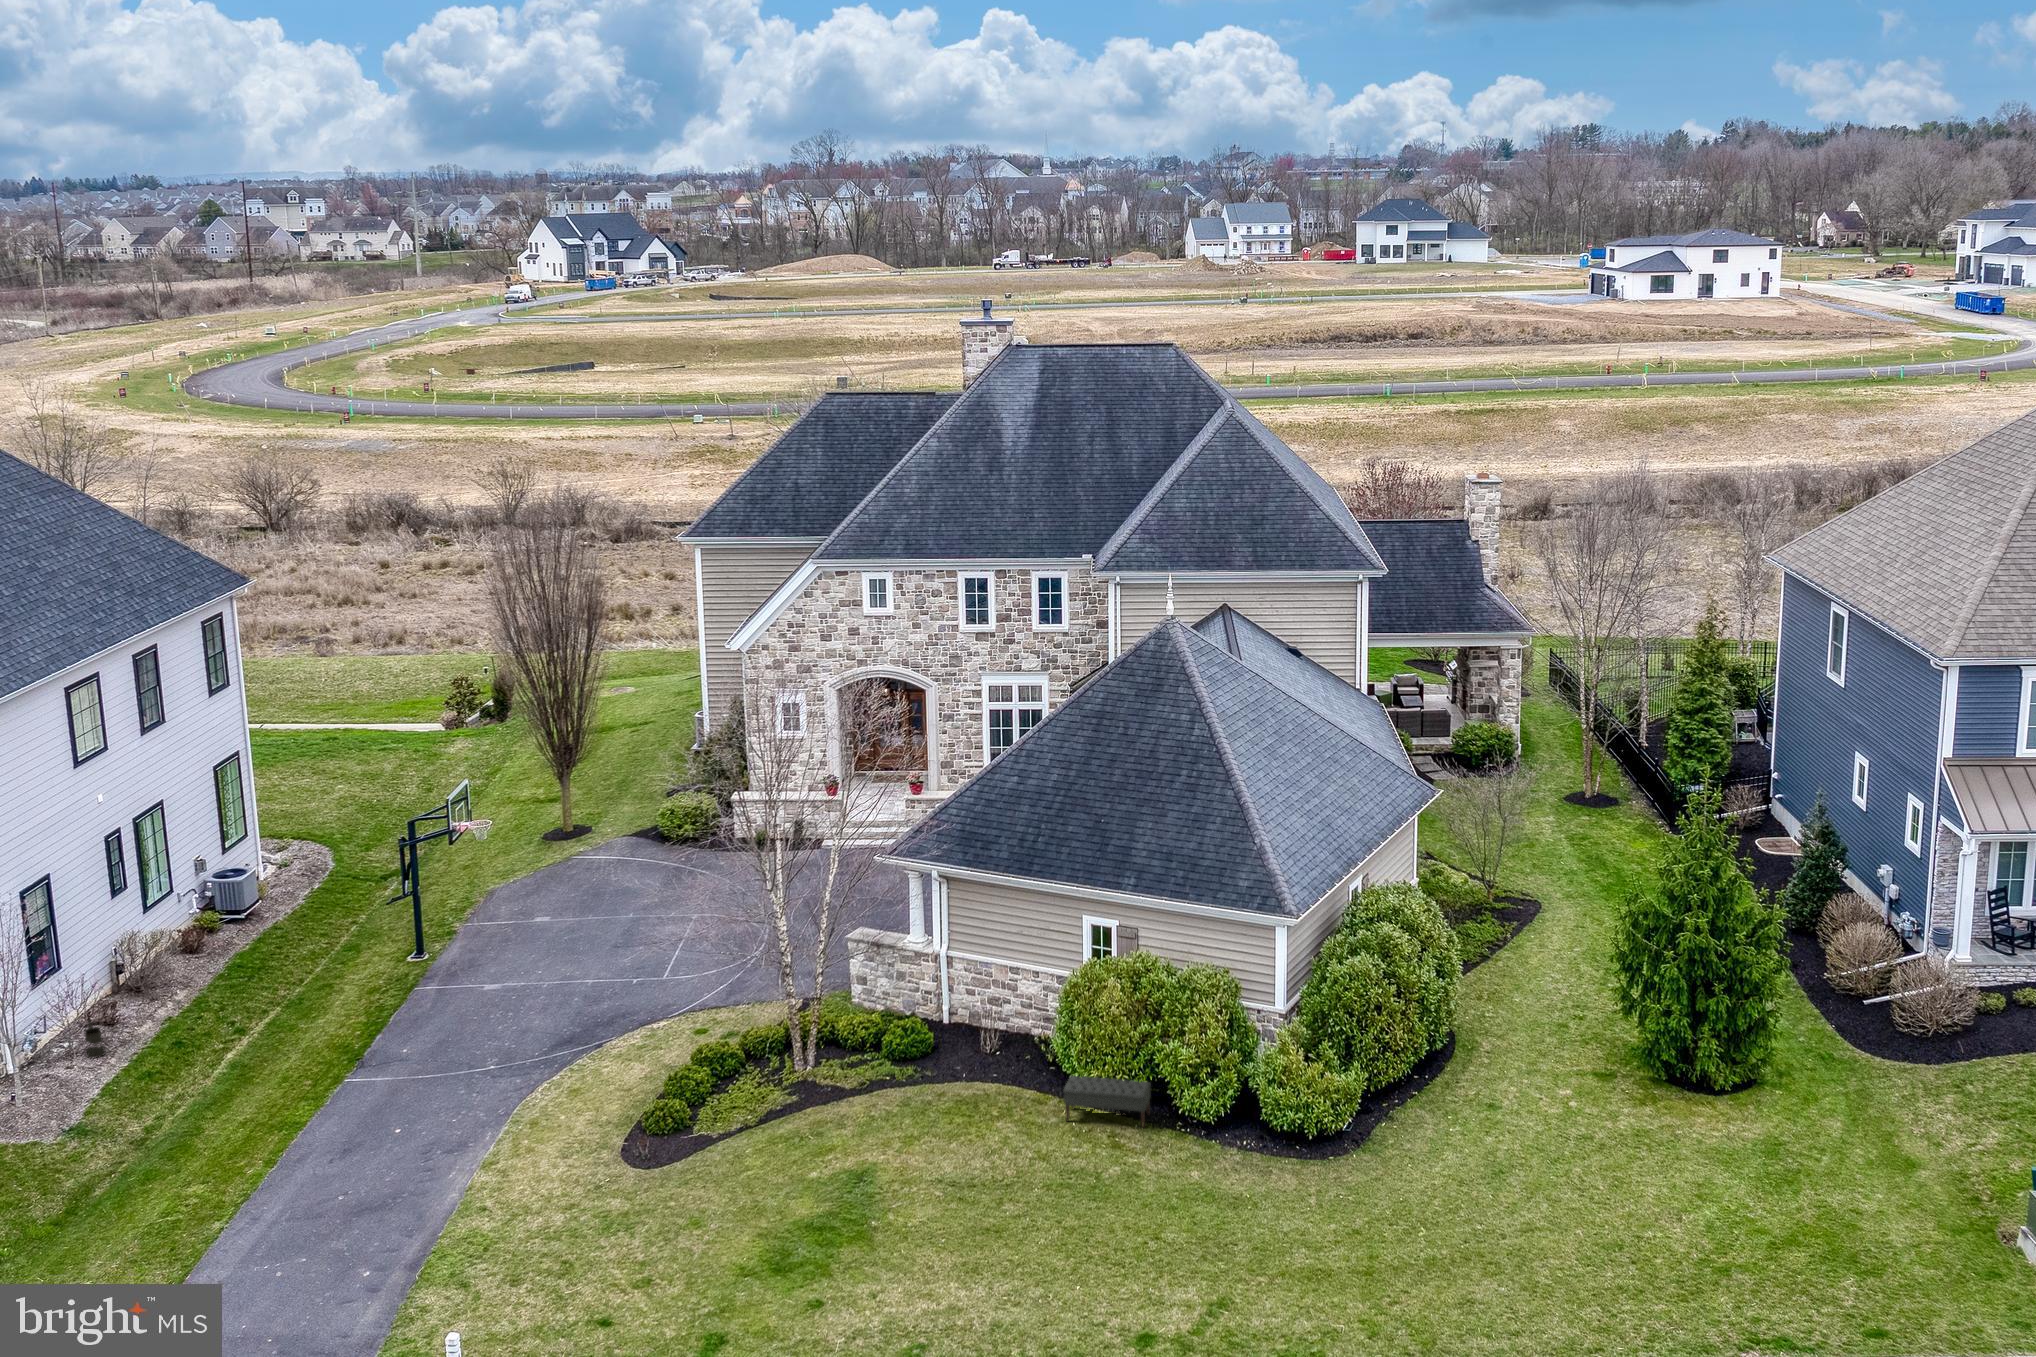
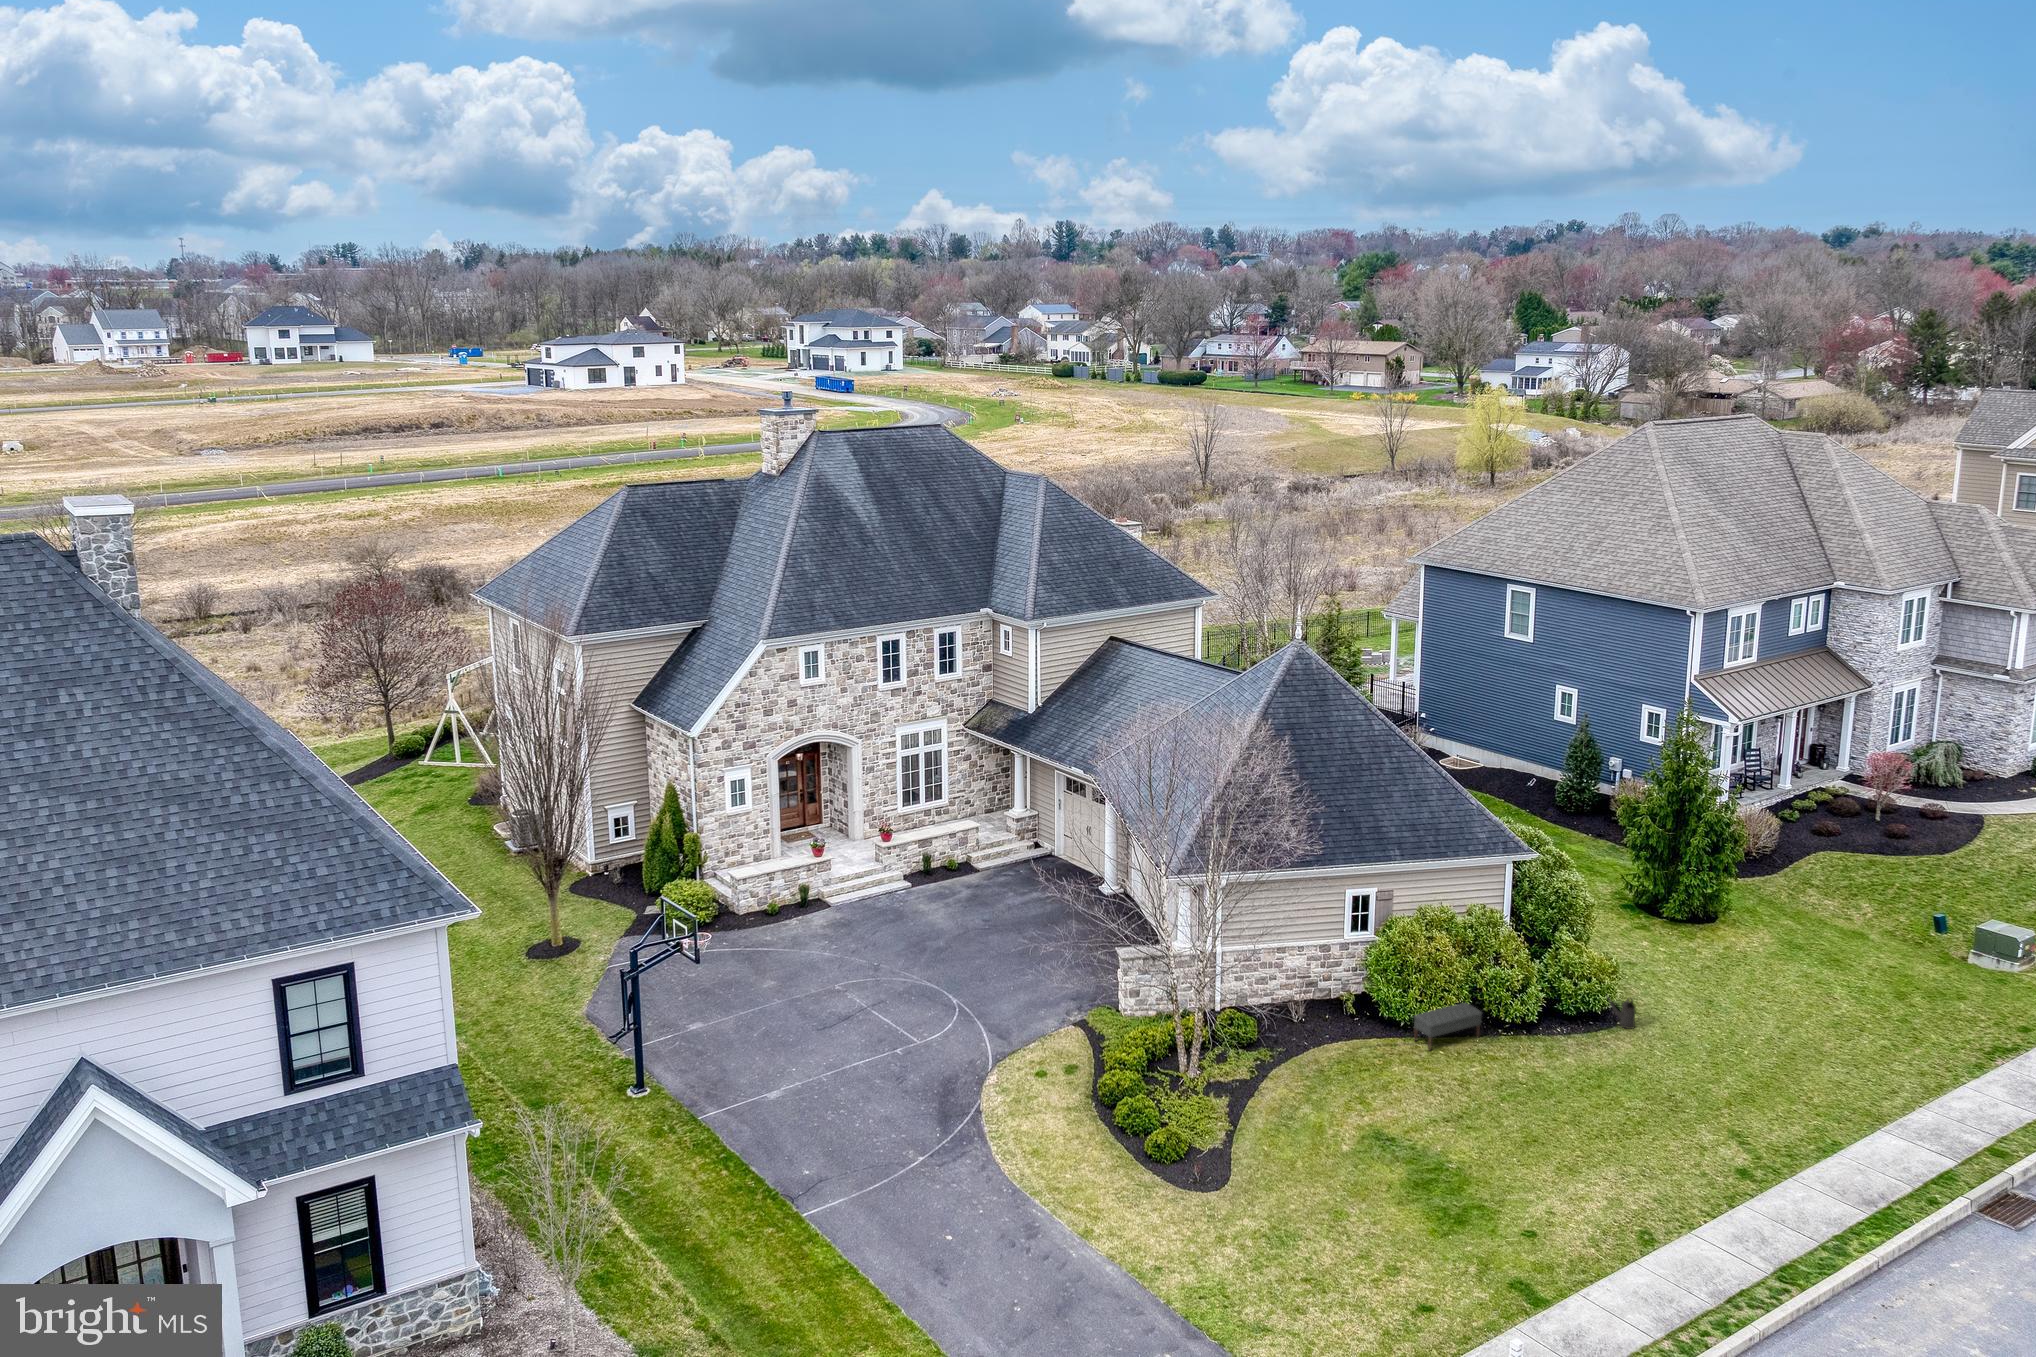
watering can: present [84,1020,106,1059] -> present [1607,995,1636,1029]

